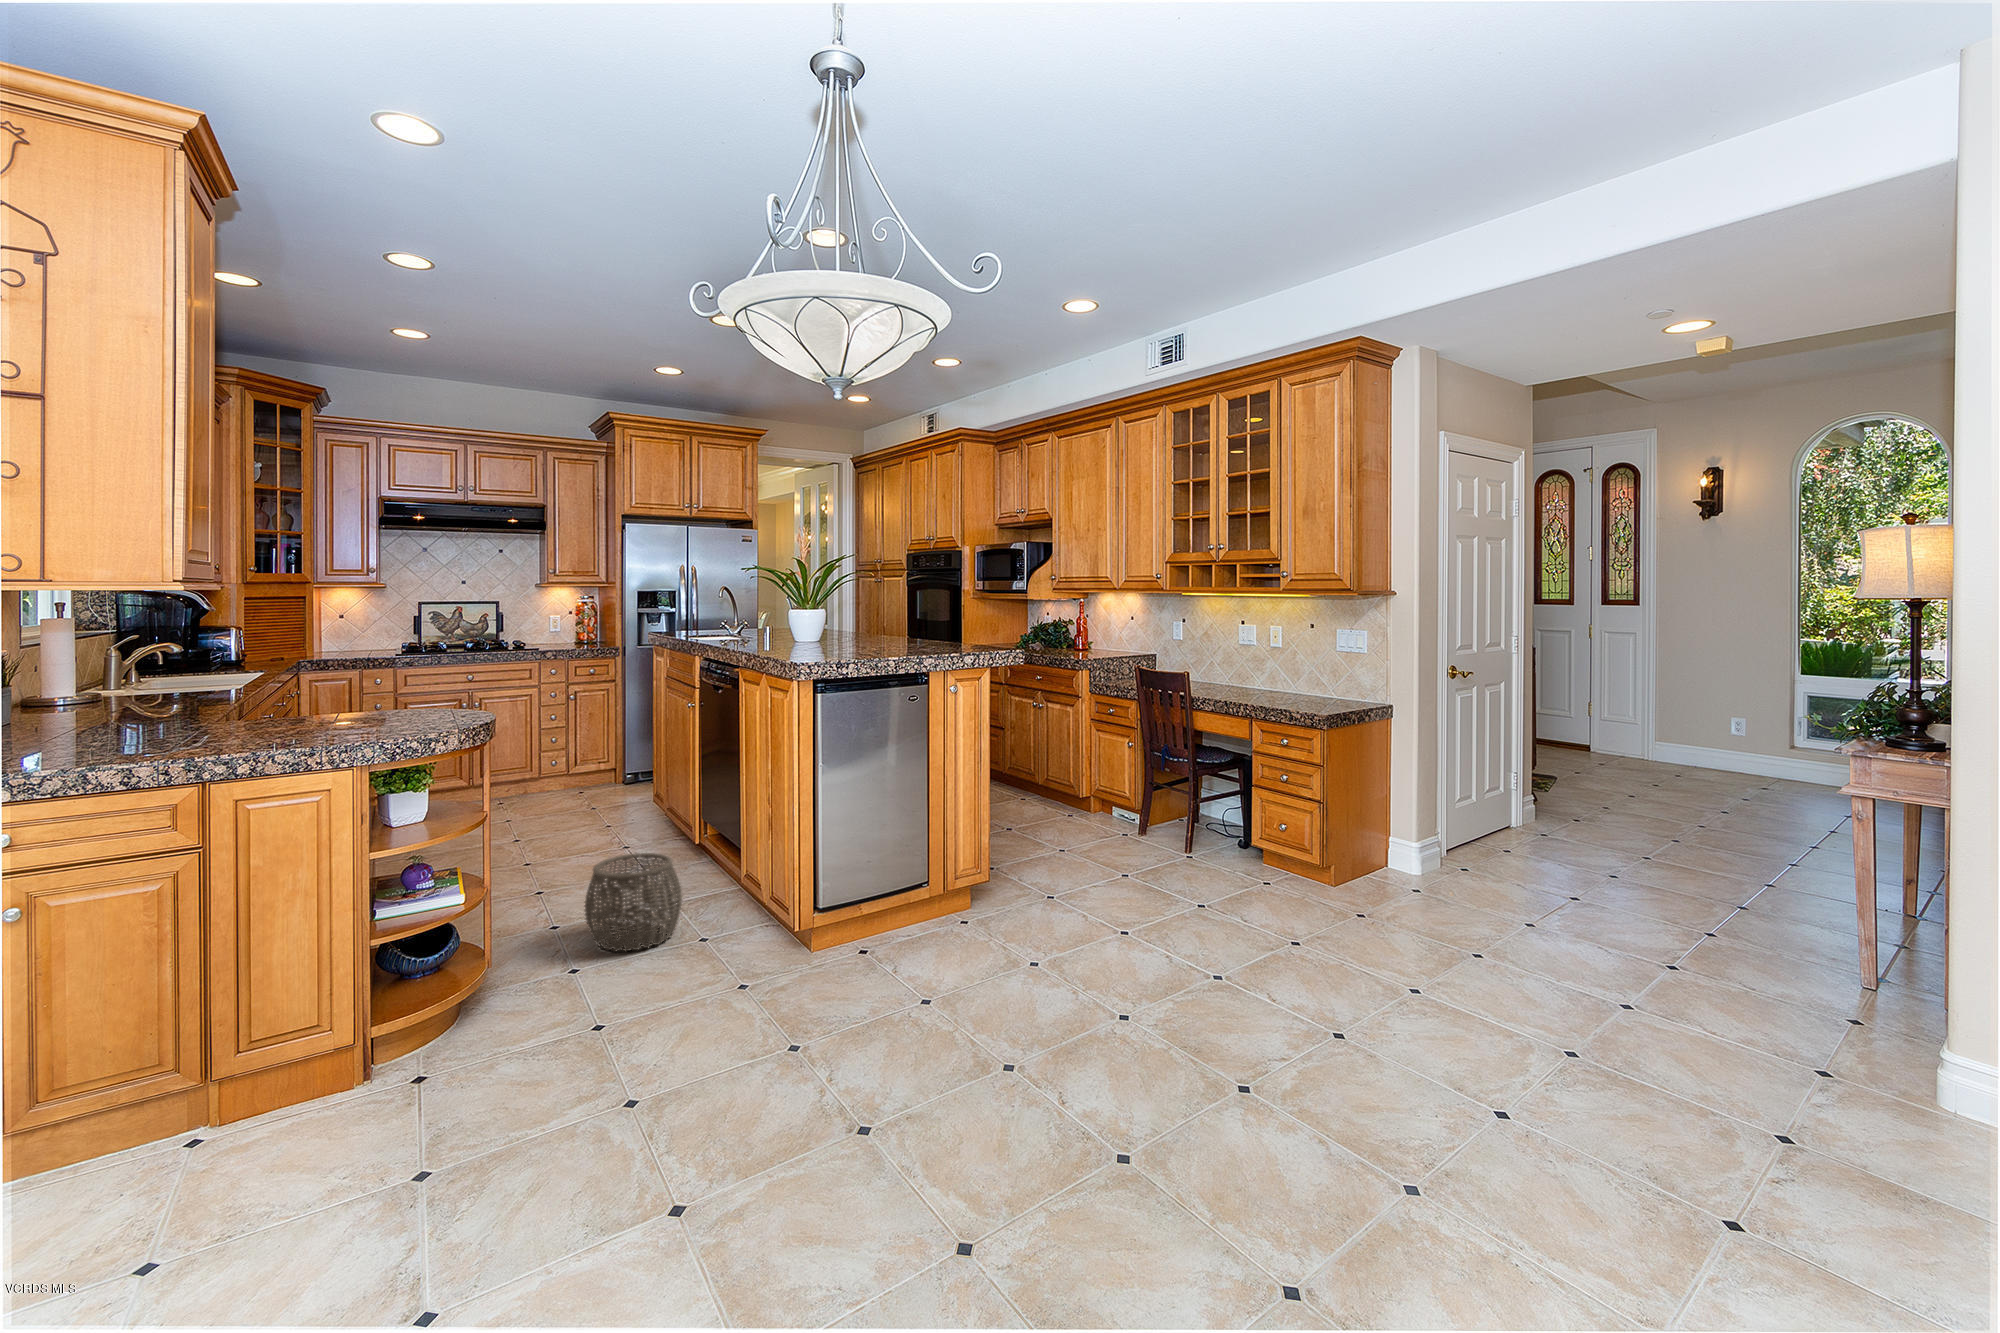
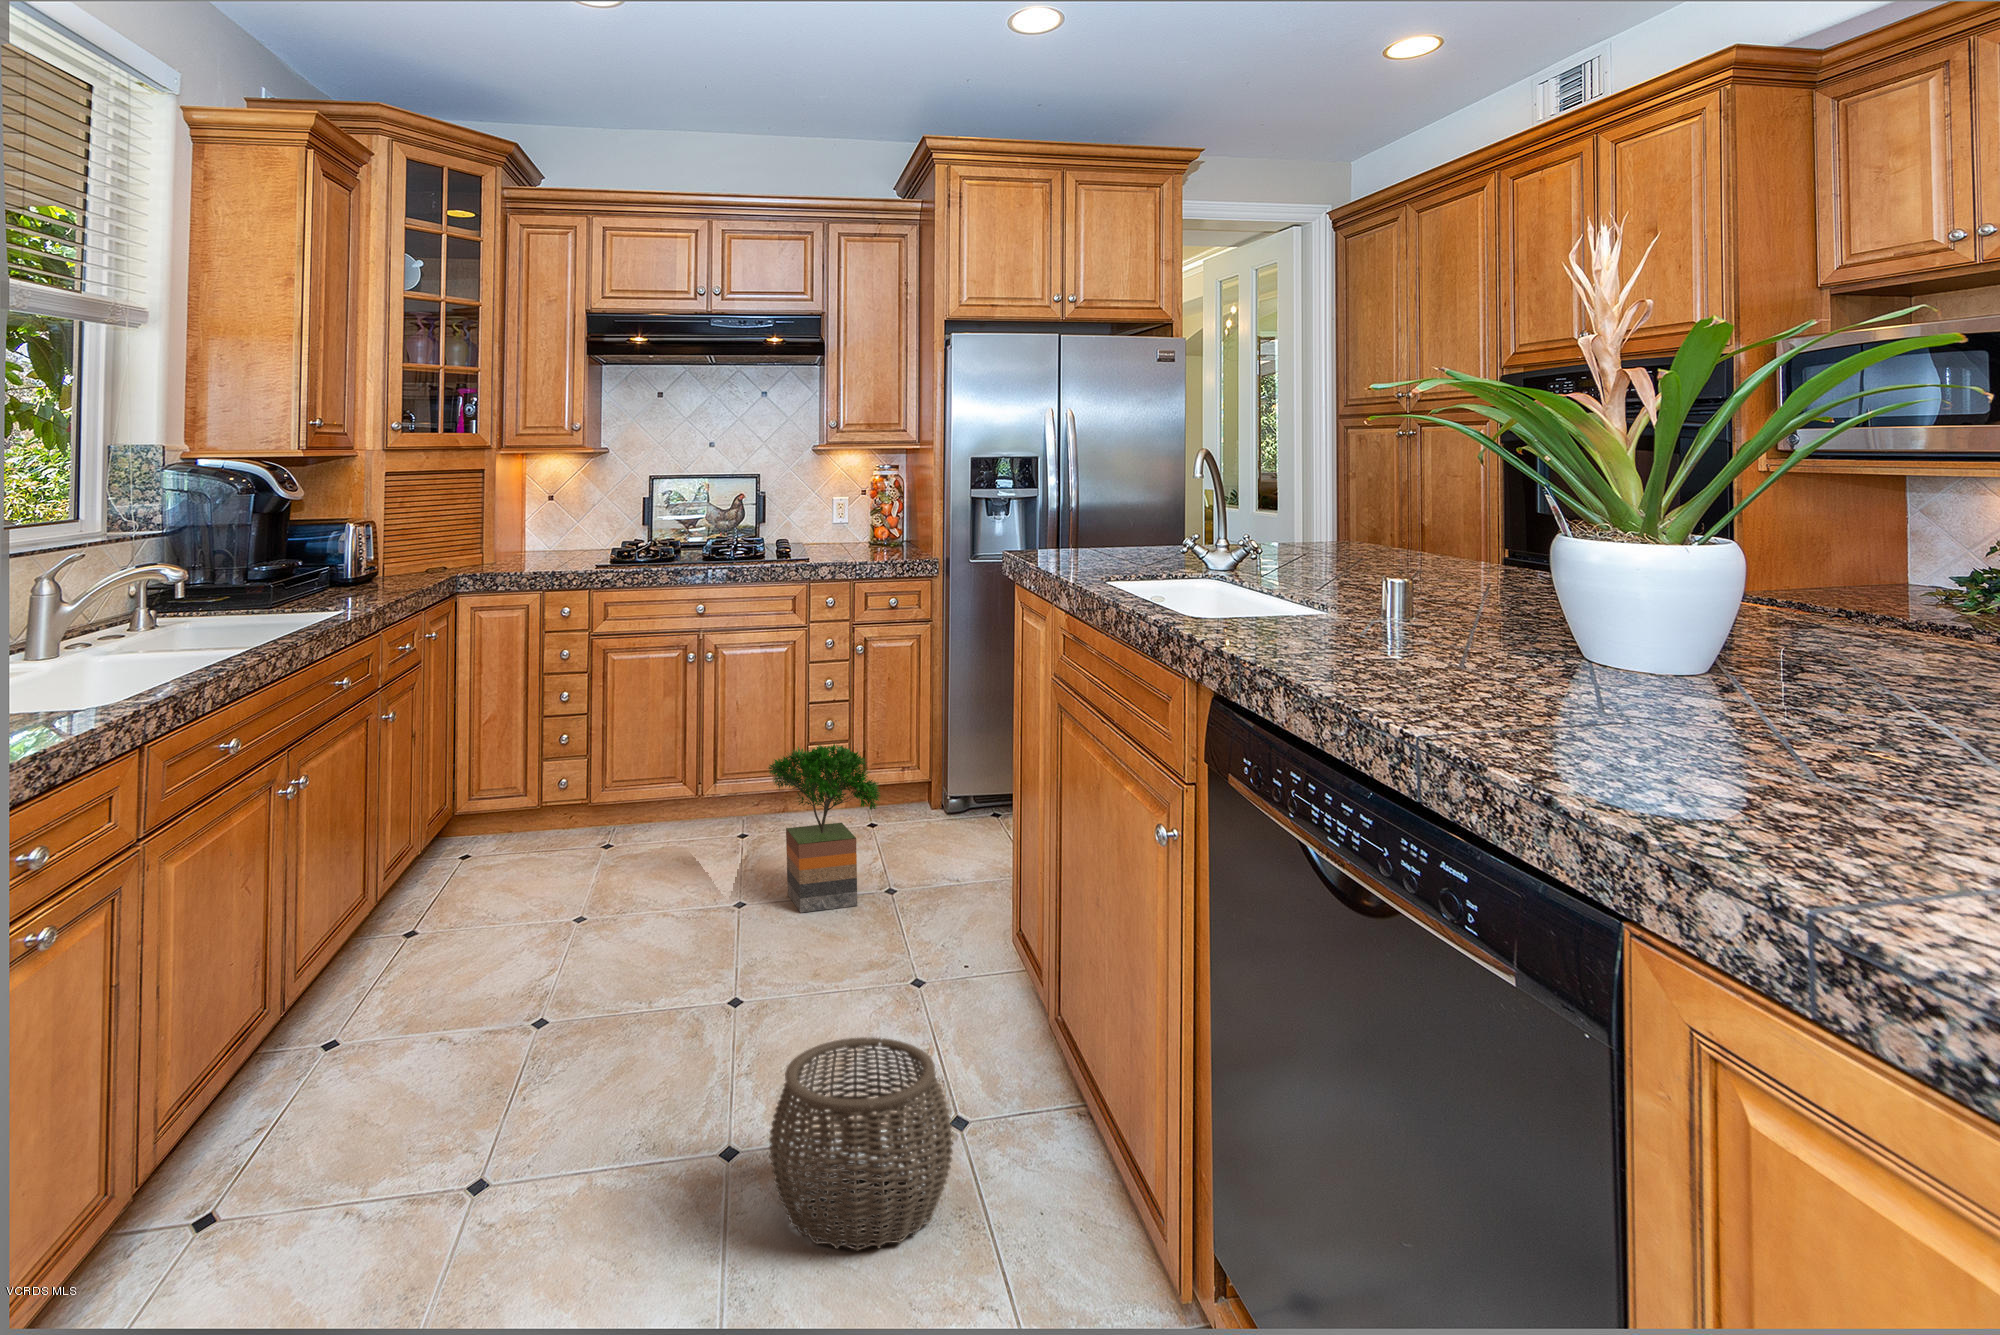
potted tree: none [532,742,606,838] -> present [768,744,880,913]

